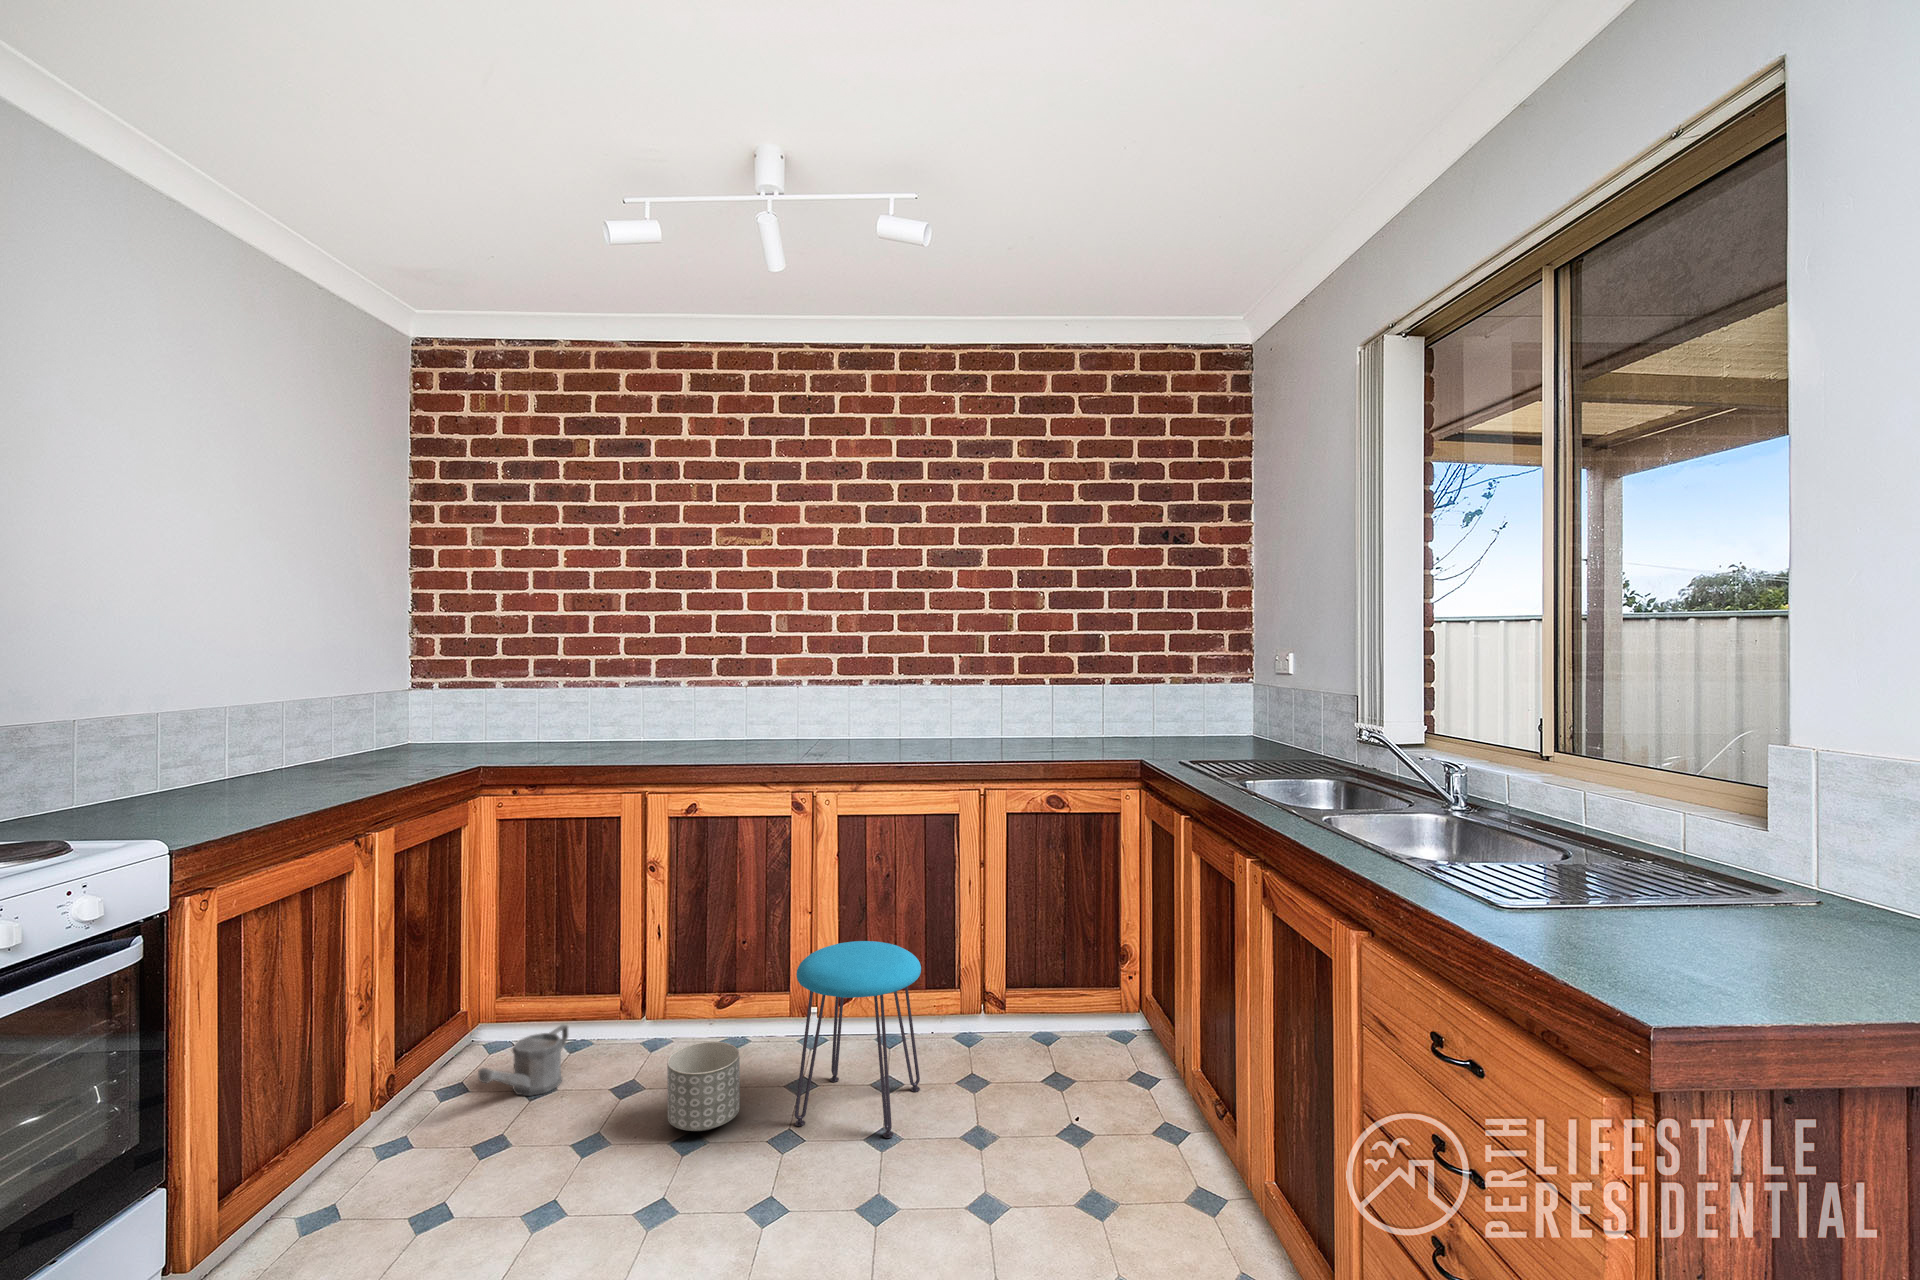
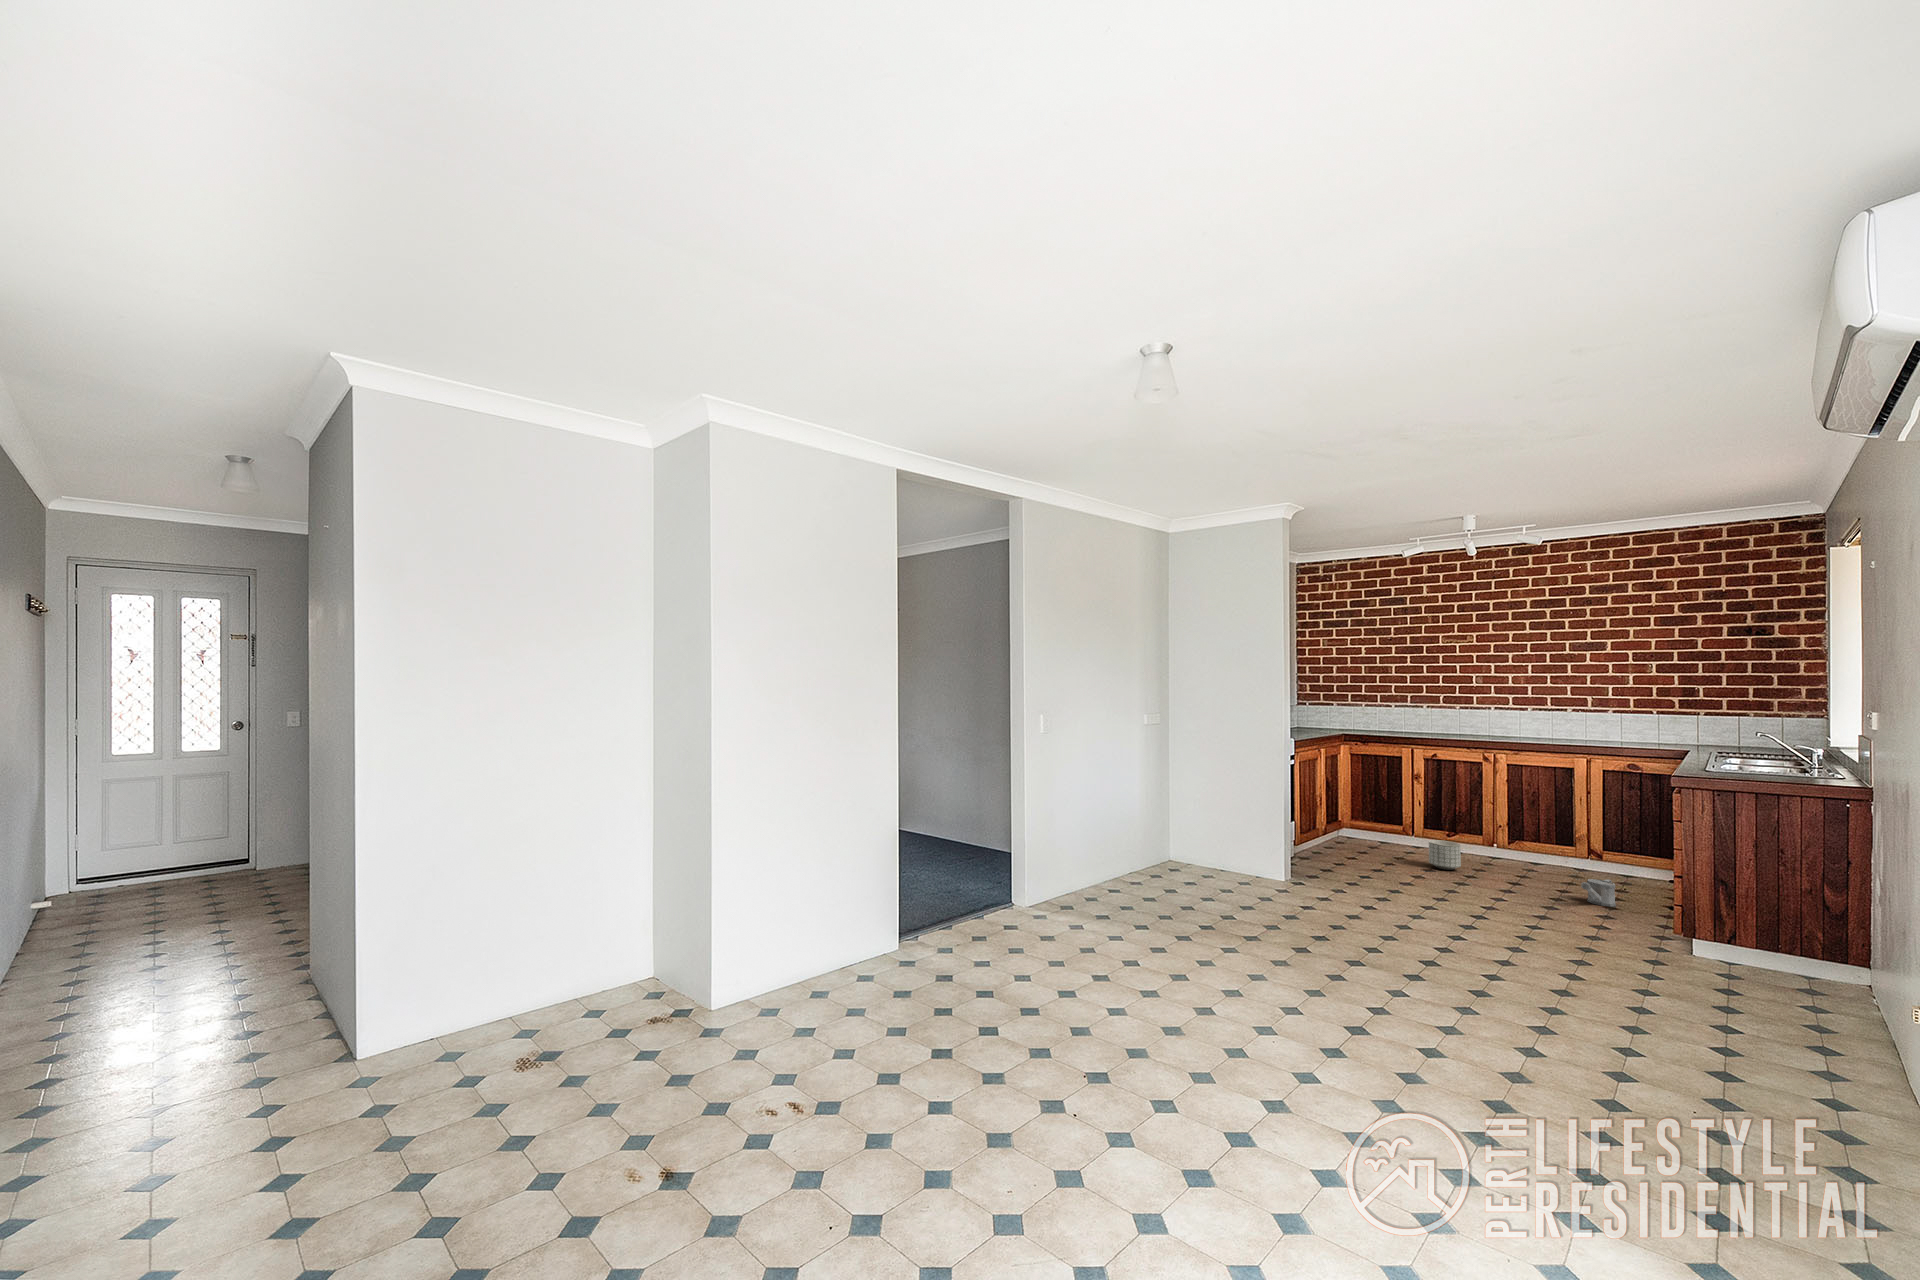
stool: present [795,941,921,1138] -> none [1487,813,1554,886]
watering can: present [478,1025,568,1096] -> present [1581,879,1616,907]

